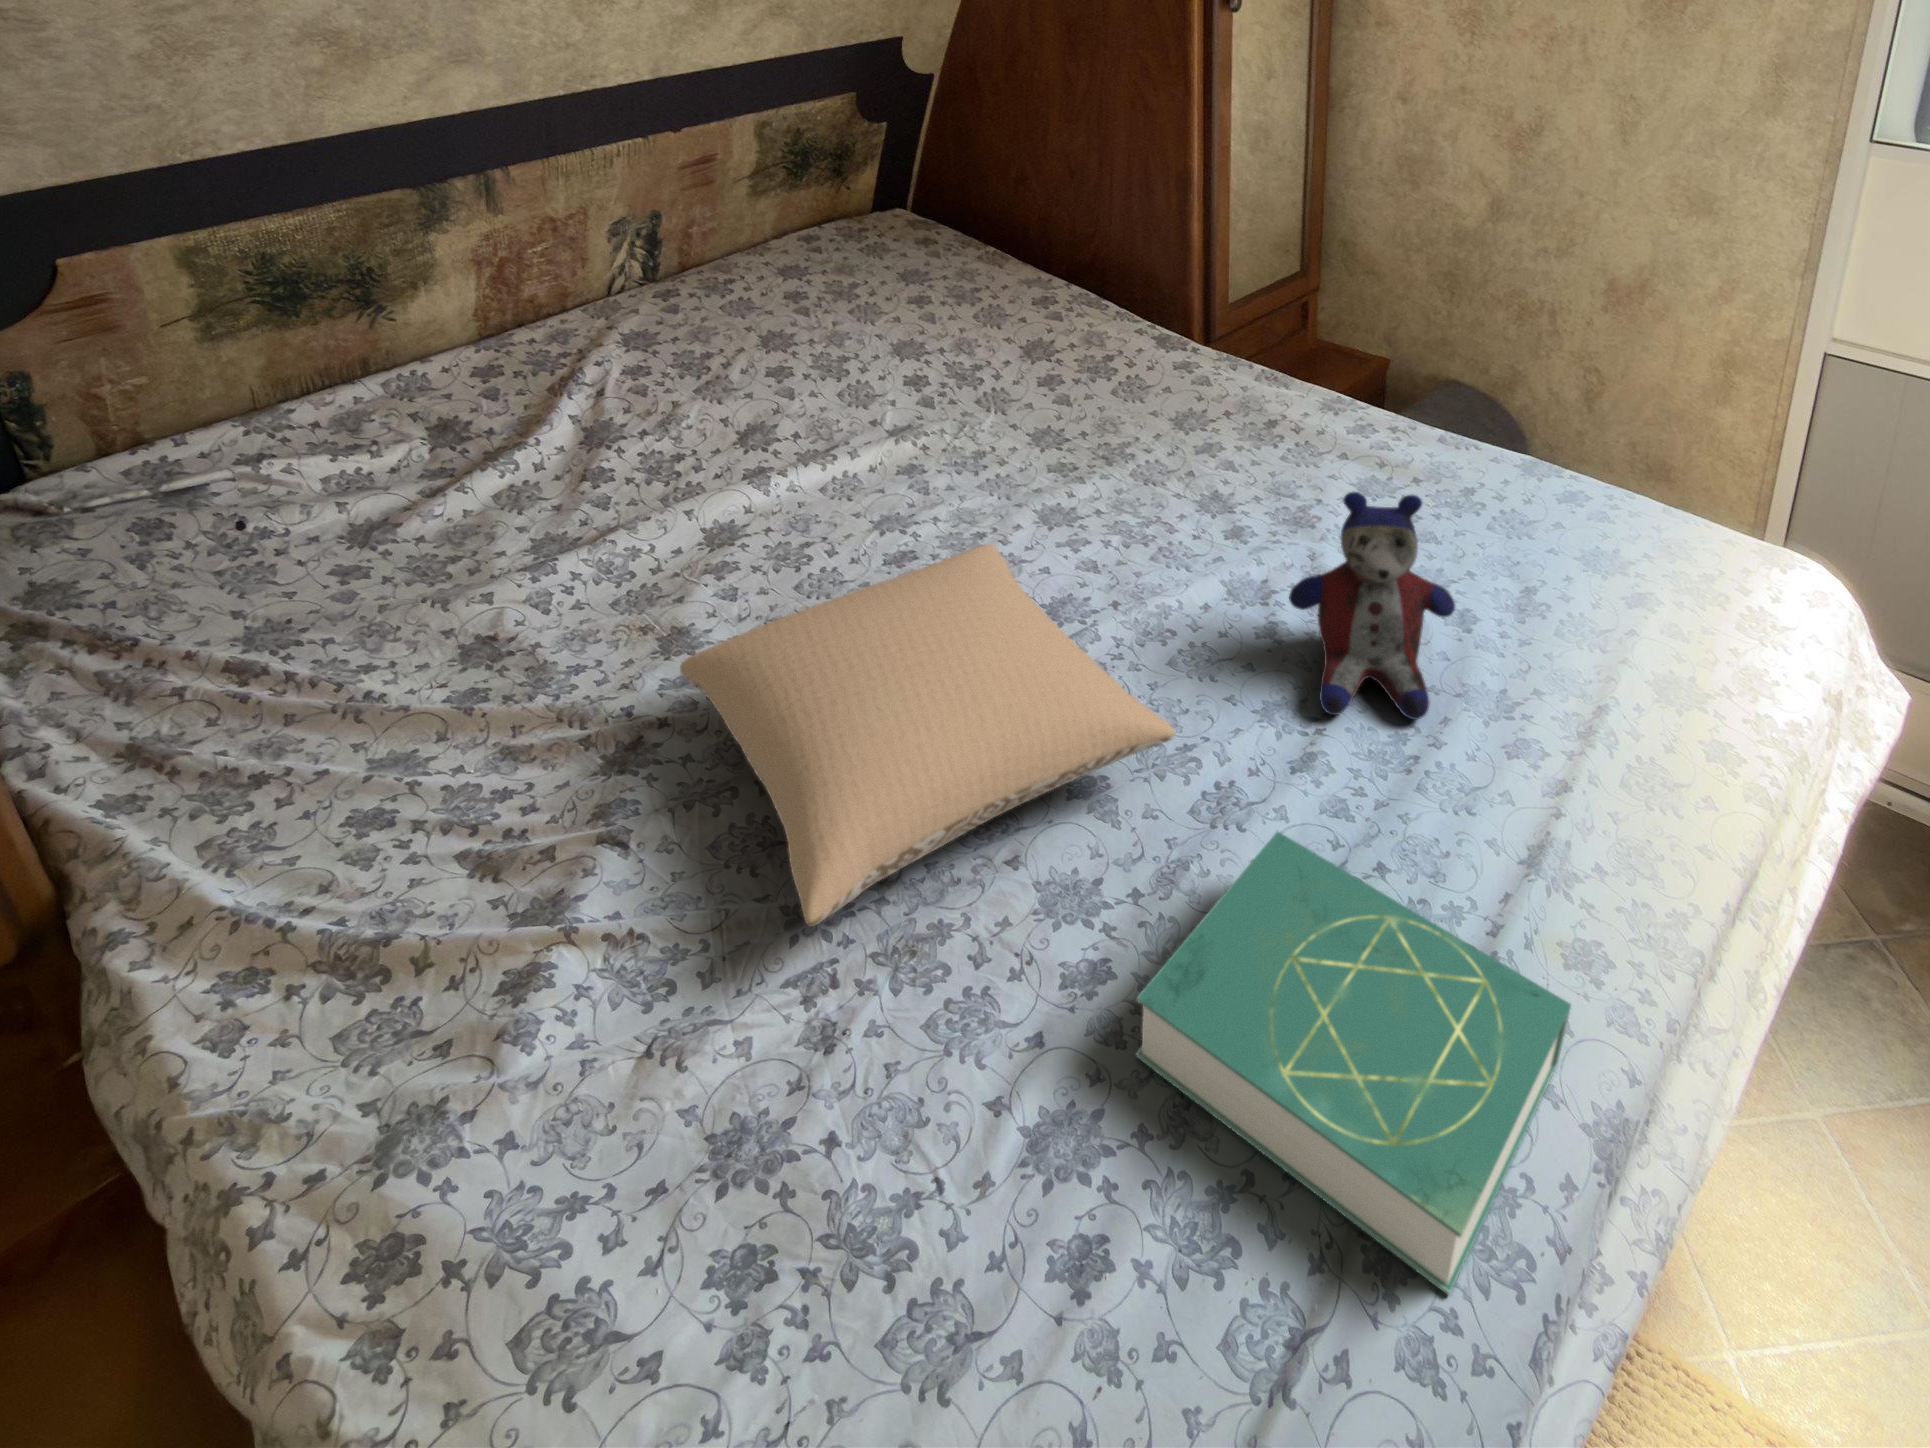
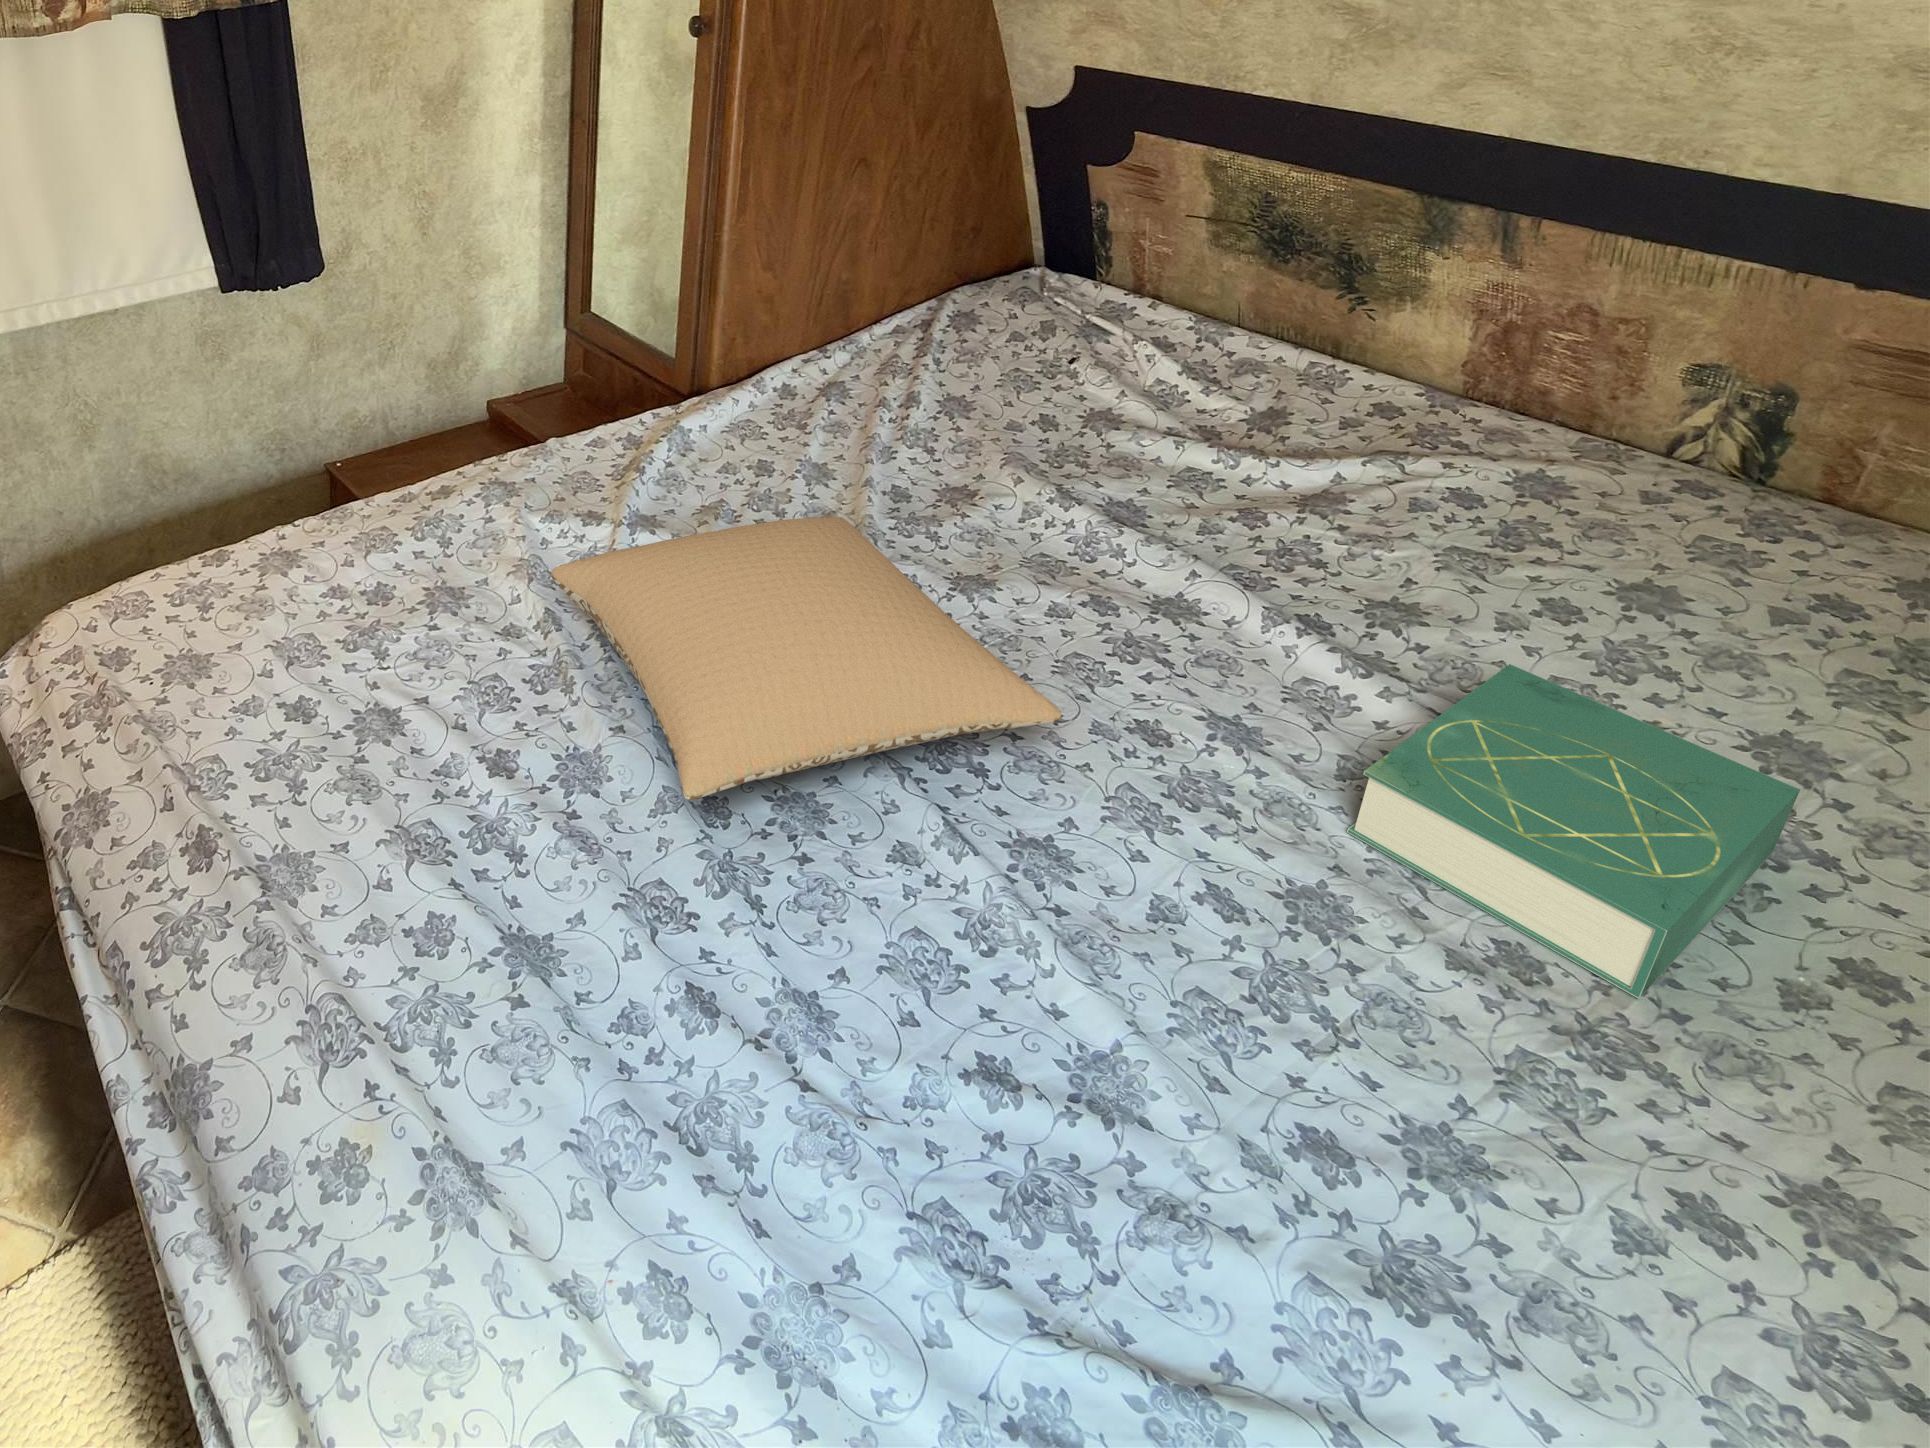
stuffed bear: present [1289,492,1455,720] -> none [750,896,1010,1244]
book: present [1136,832,1571,1295] -> present [1347,664,1800,999]

